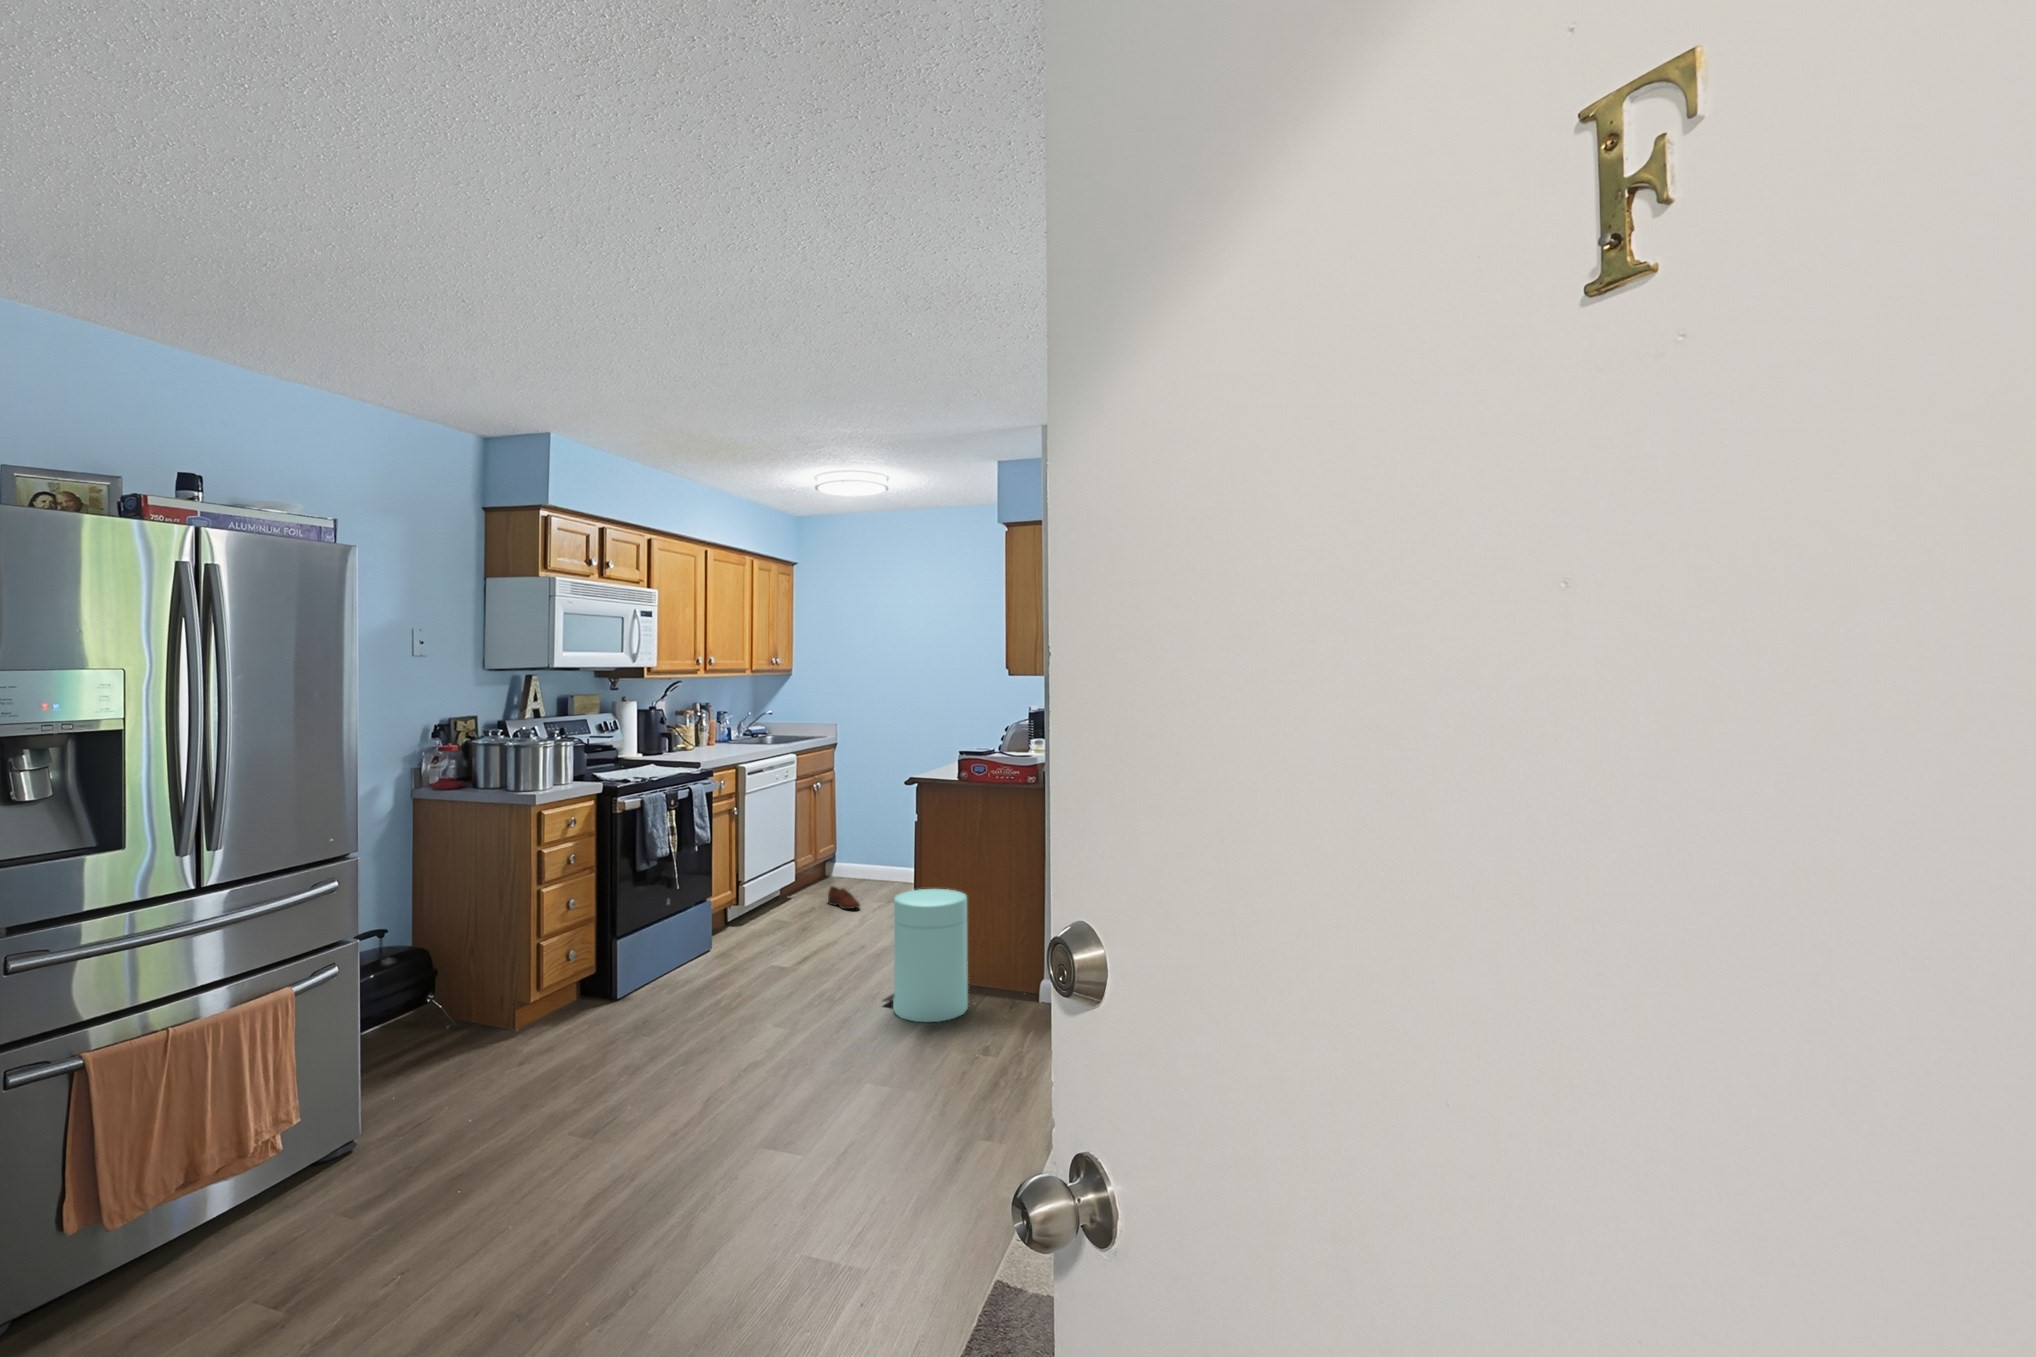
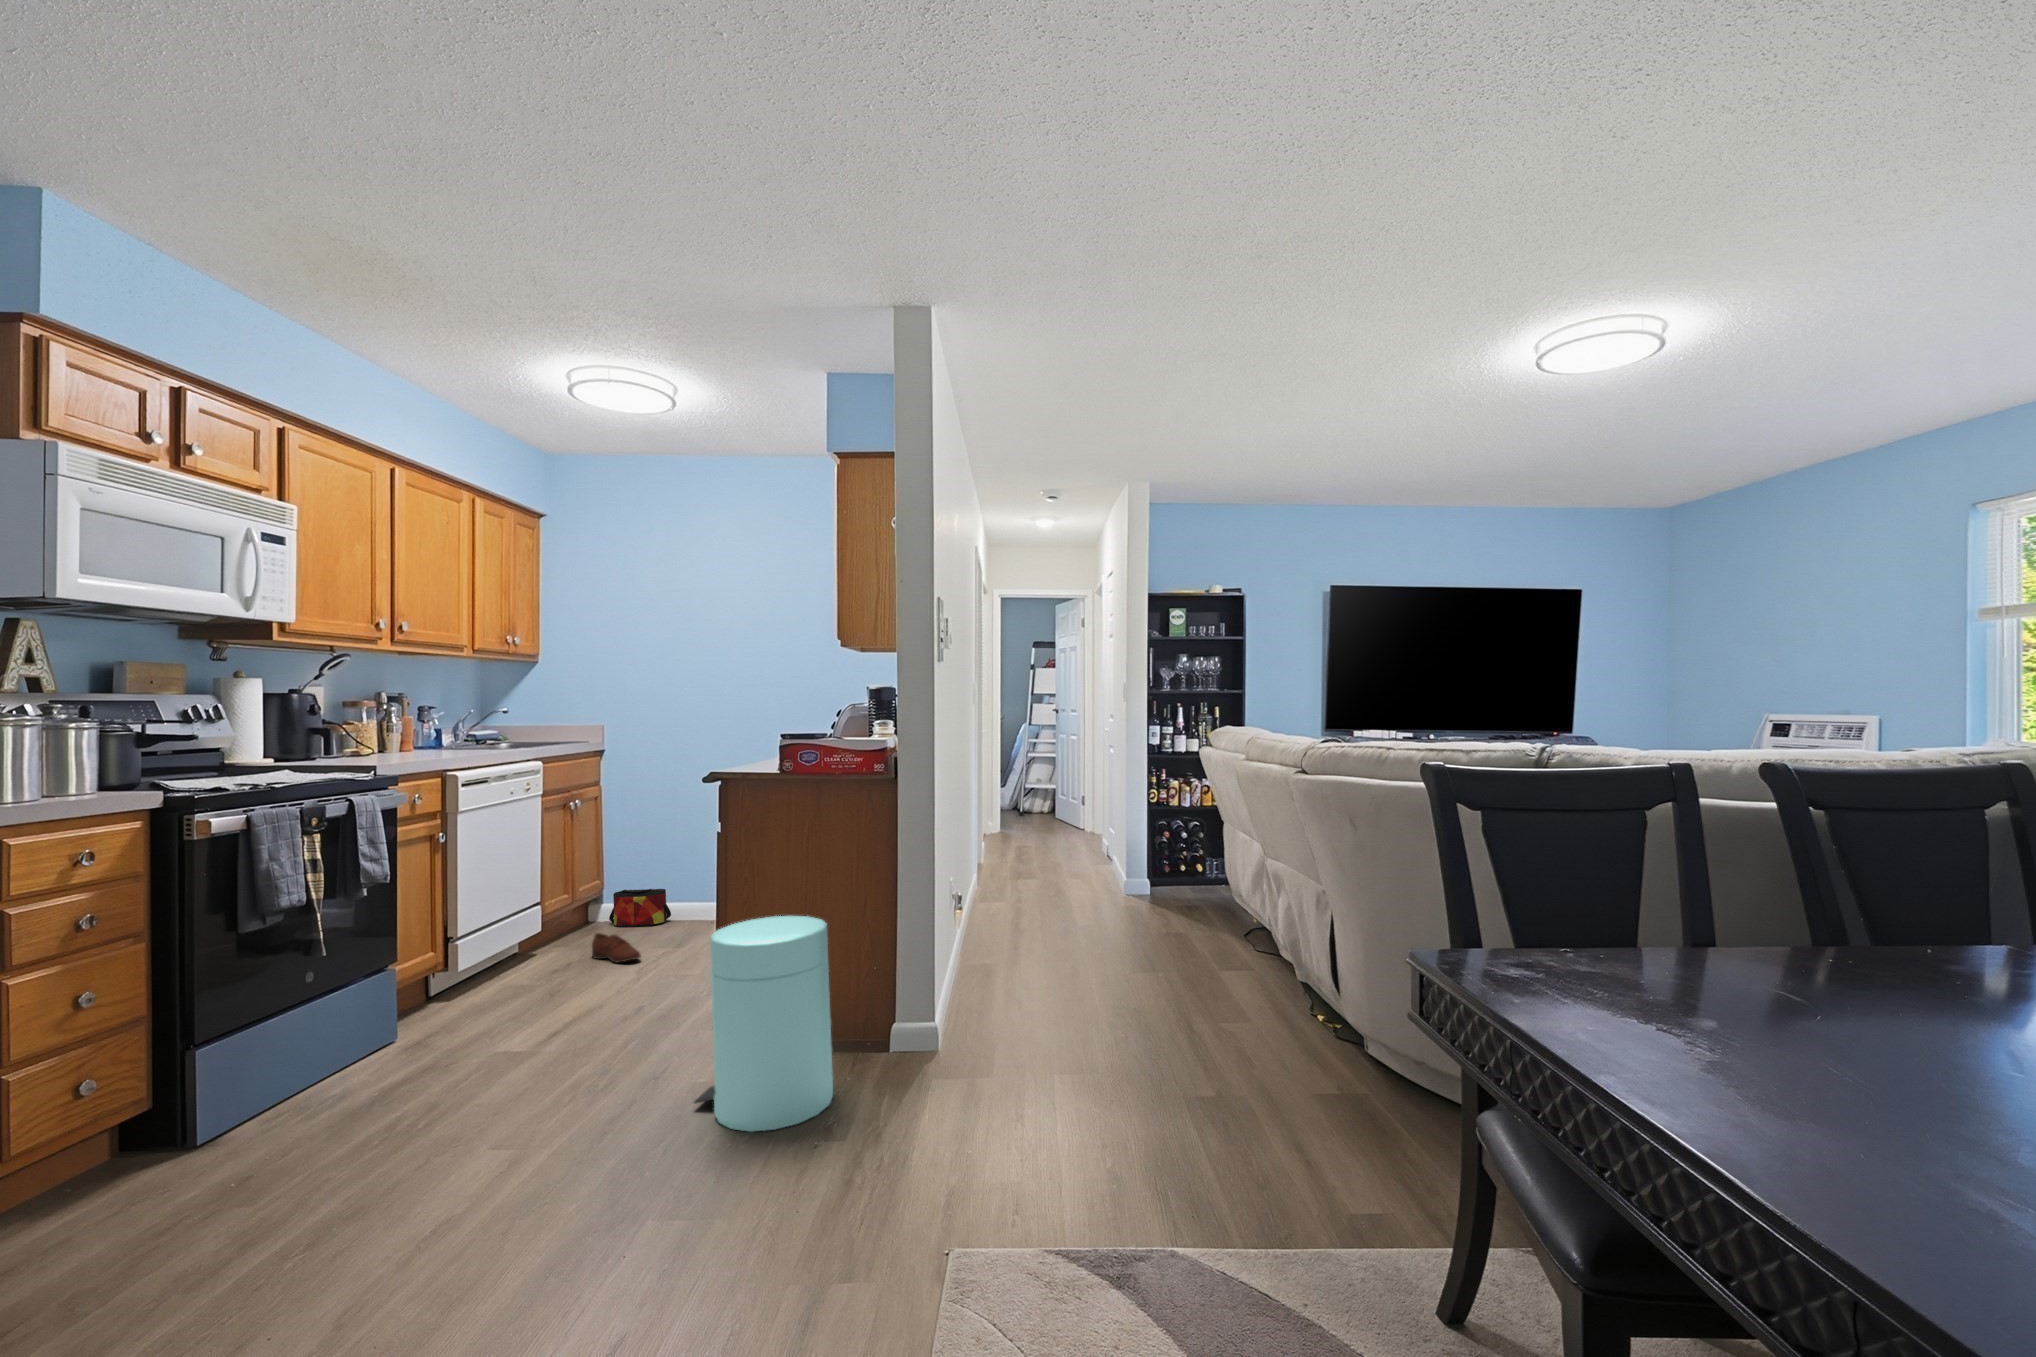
bag: none [841,855,885,884] -> present [609,889,671,927]

